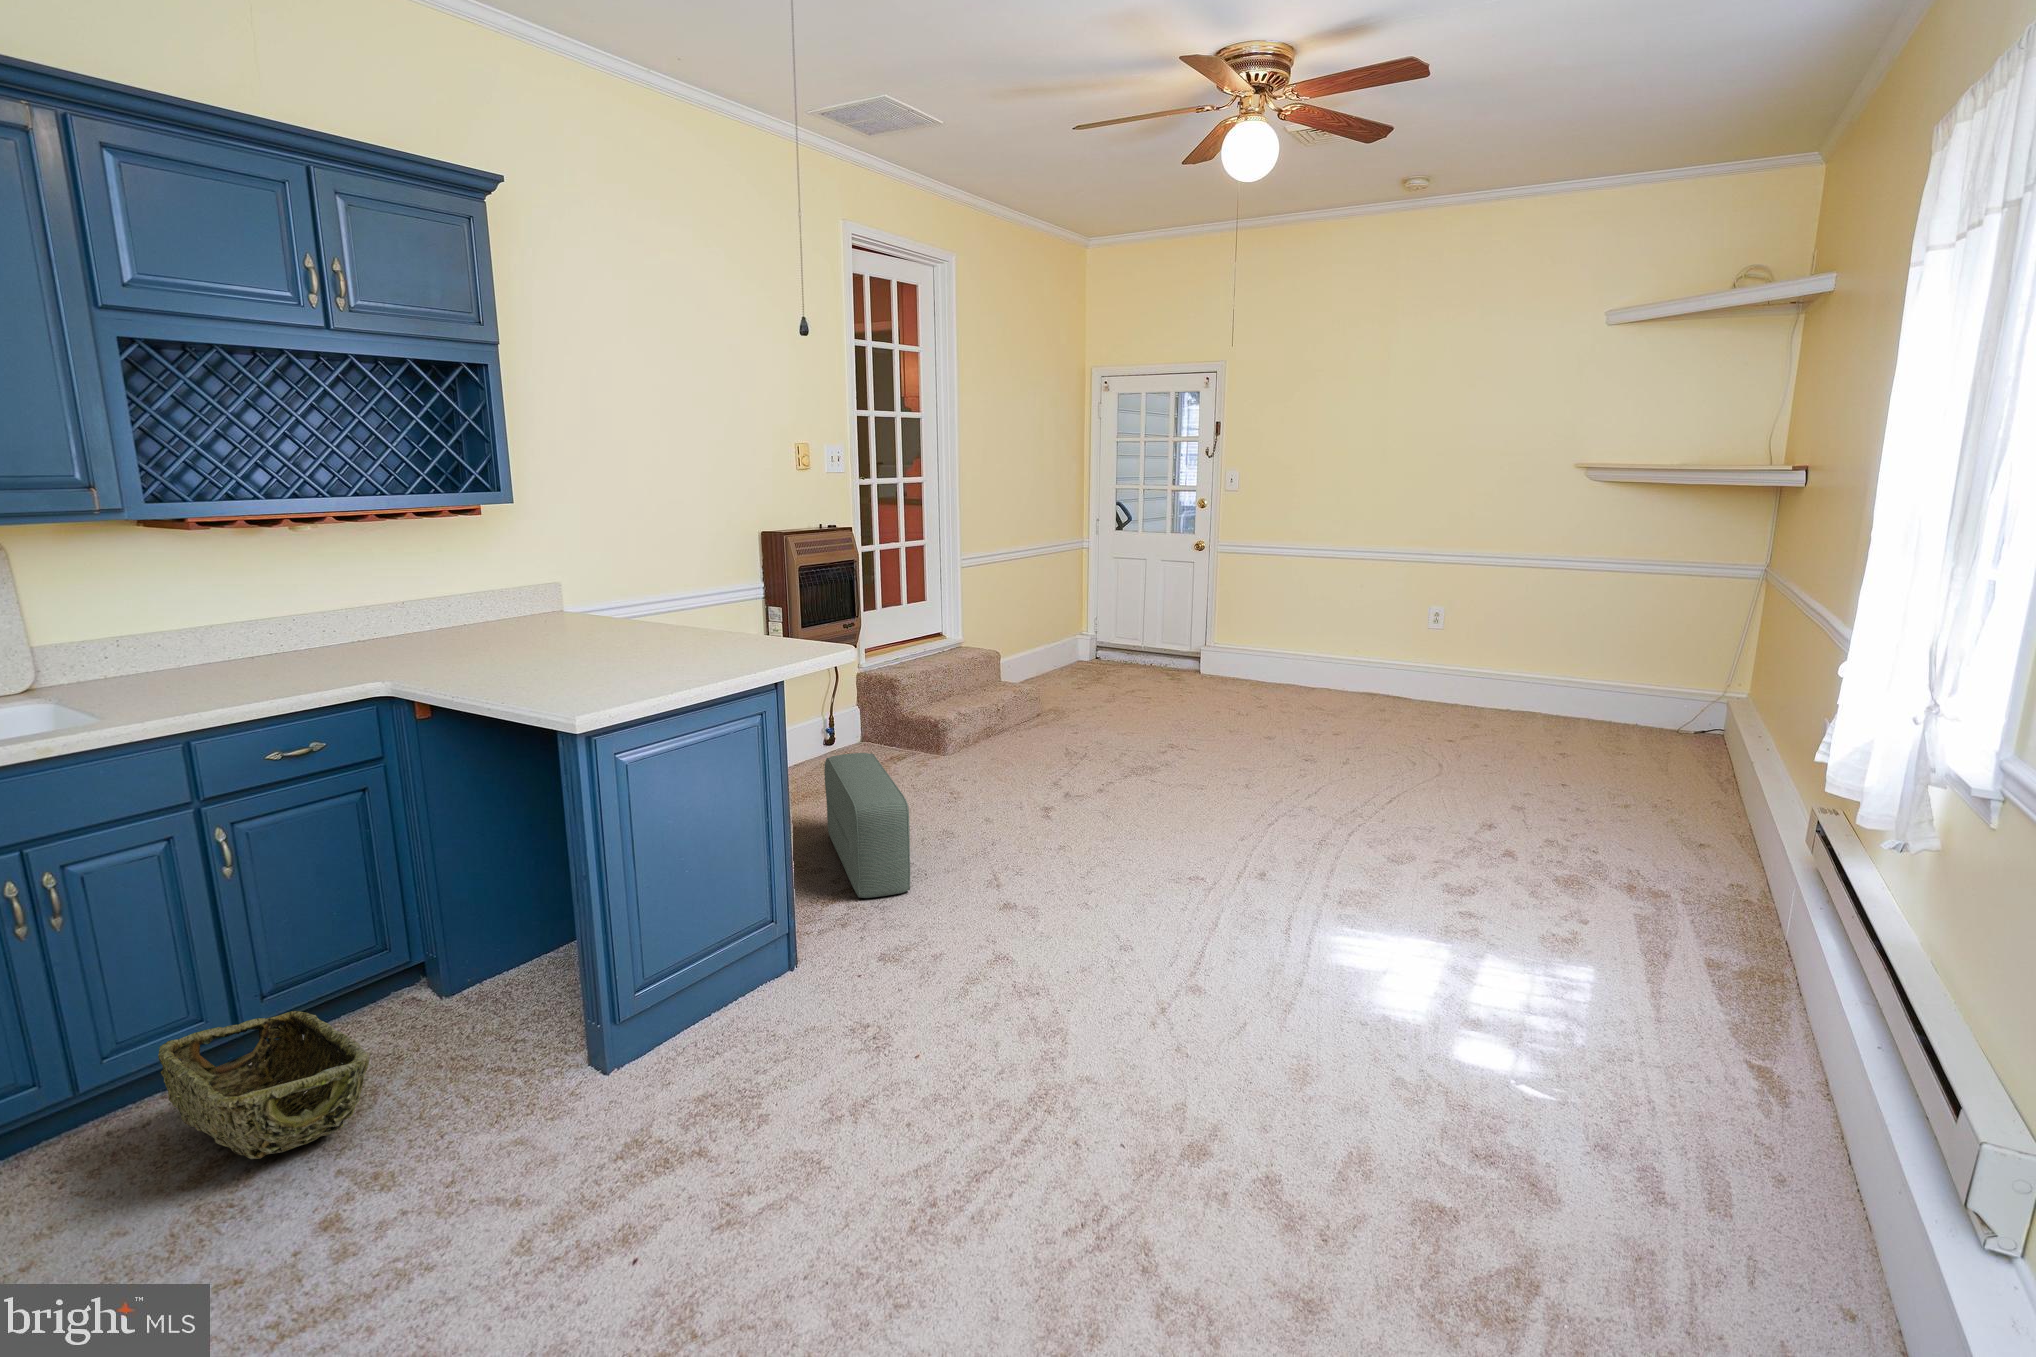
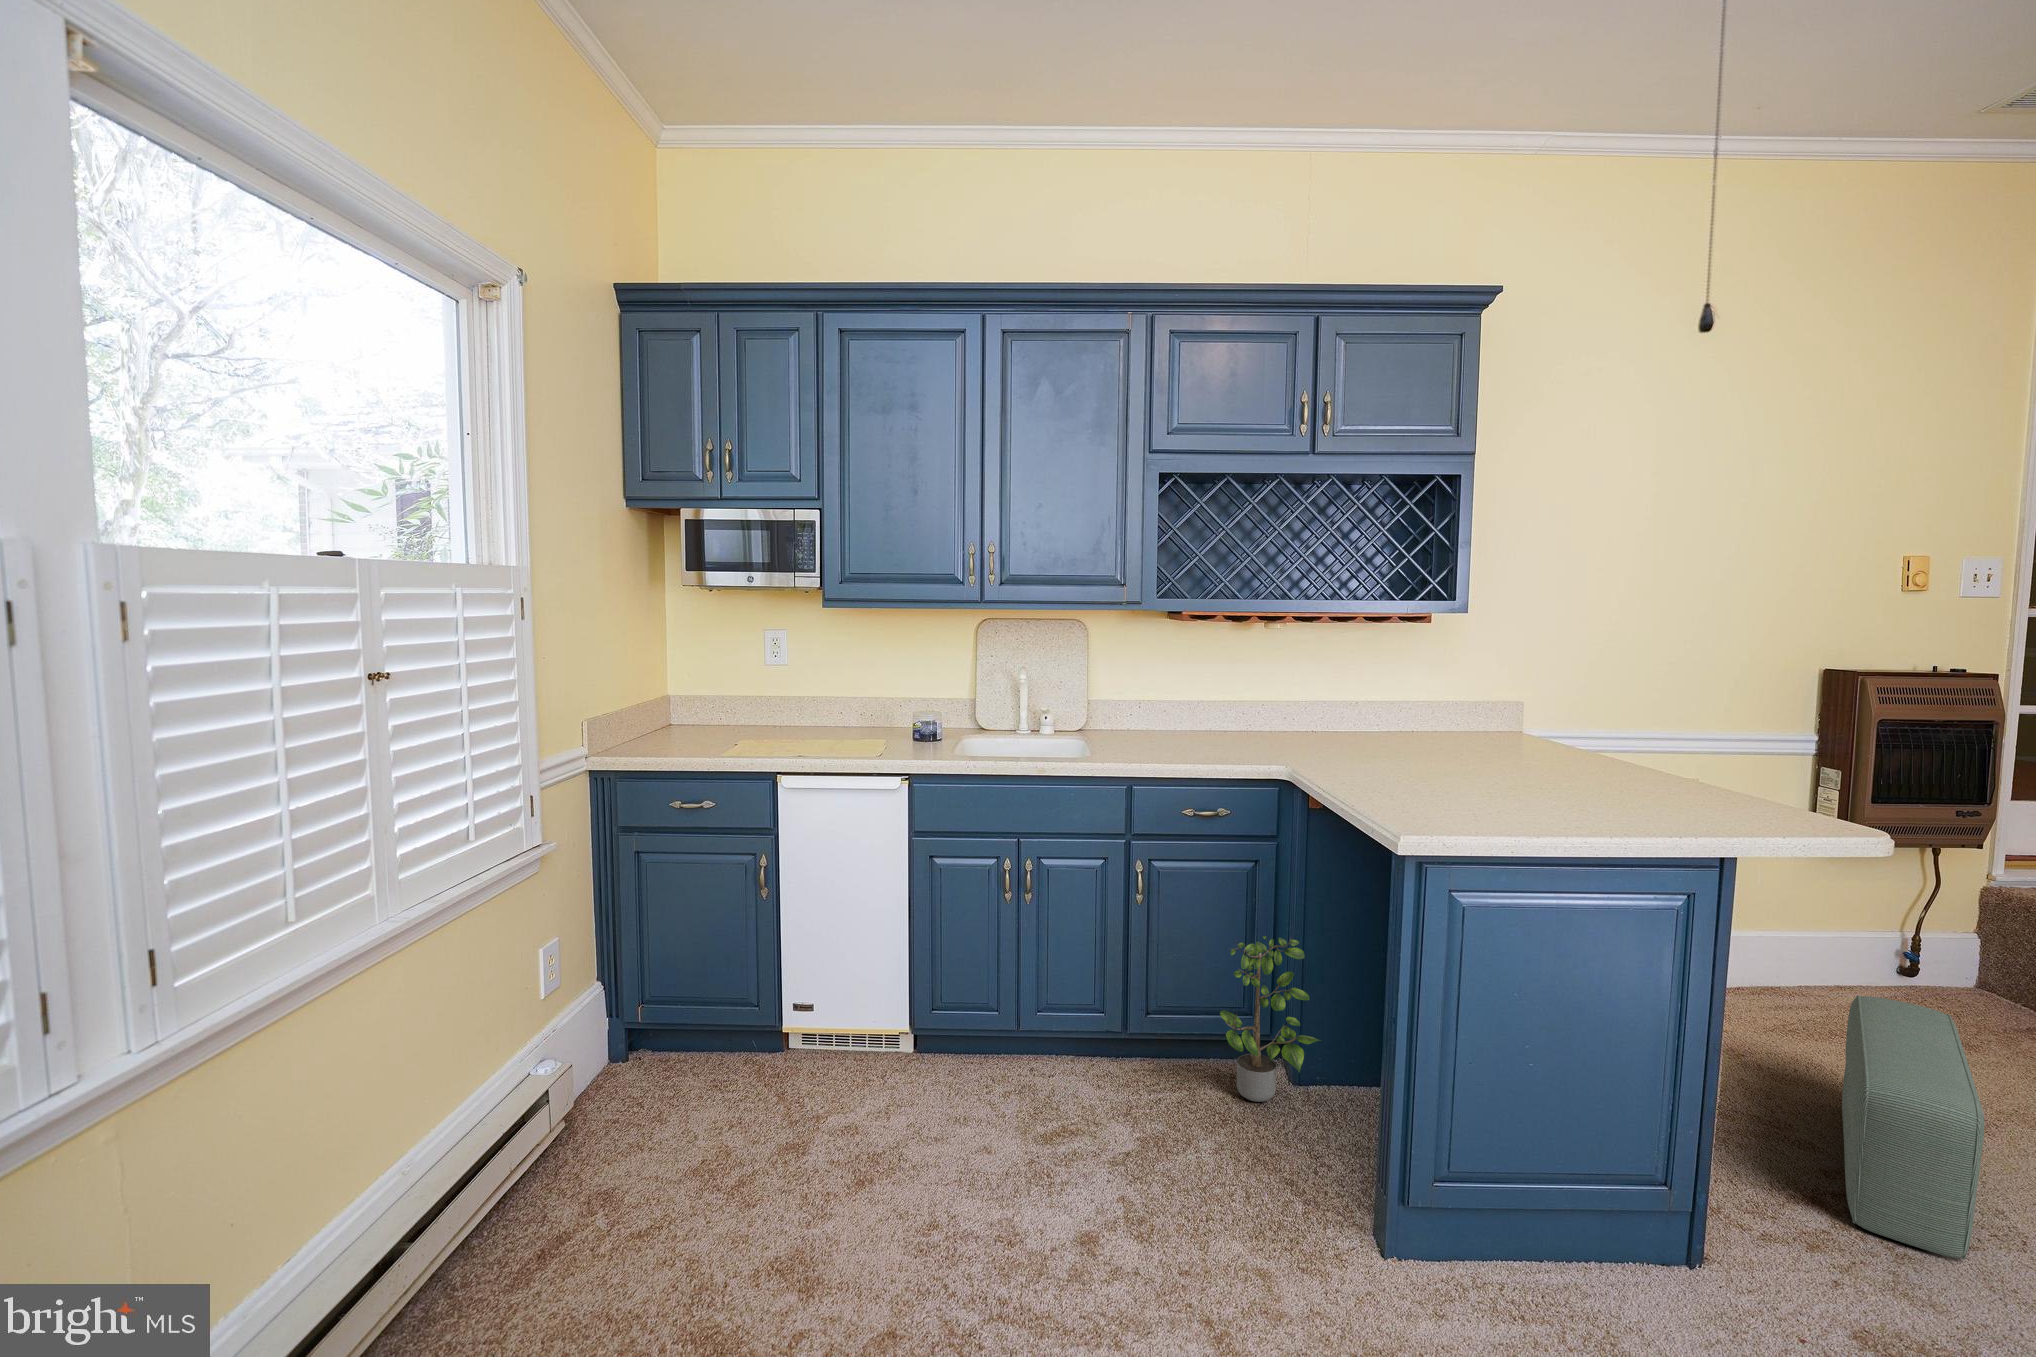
potted plant: none [358,848,476,1028] -> present [1220,936,1321,1102]
woven basket: present [158,1011,370,1159] -> none [1062,1018,1182,1159]

